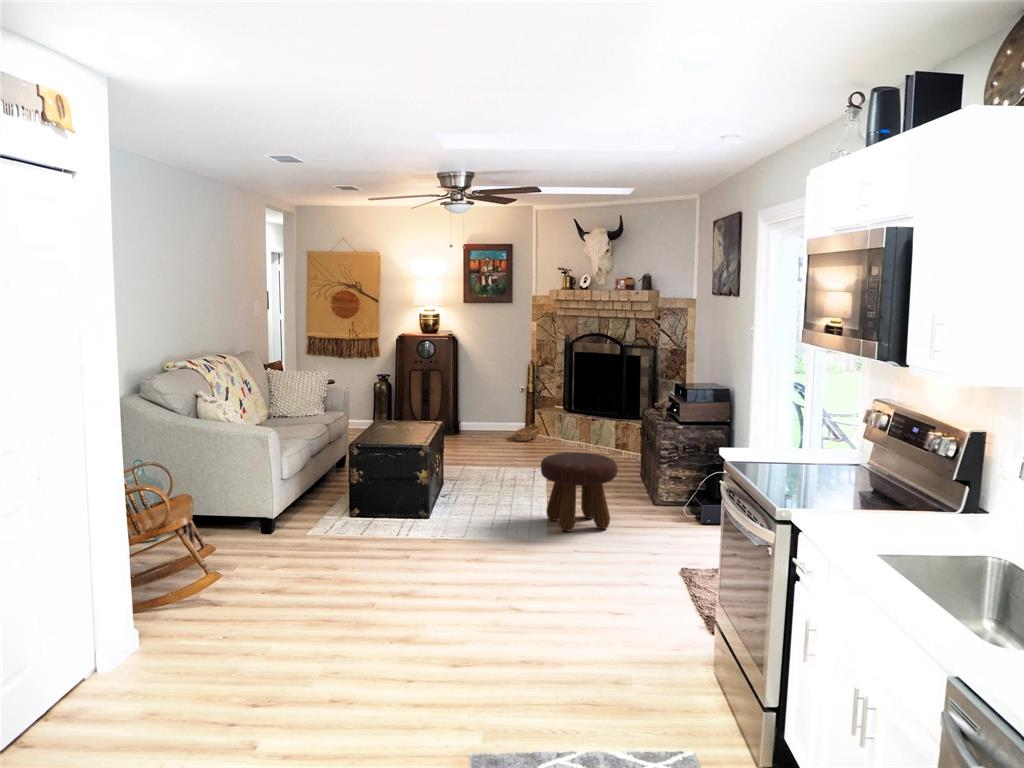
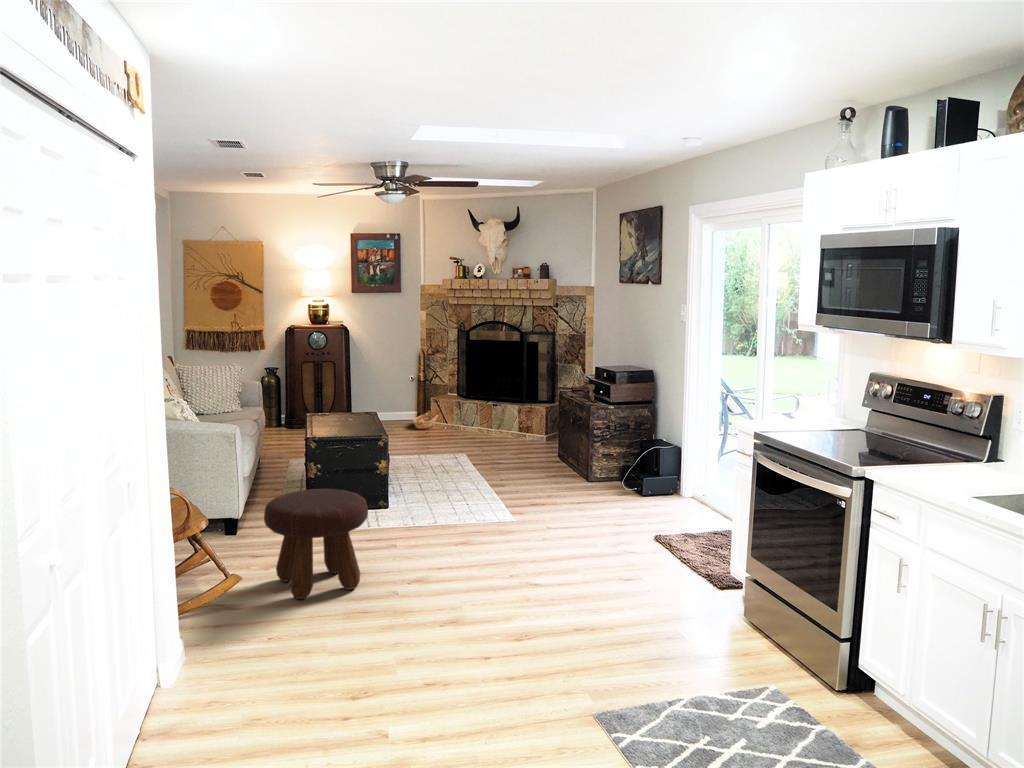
footstool: present [541,452,618,531] -> present [264,489,368,599]

